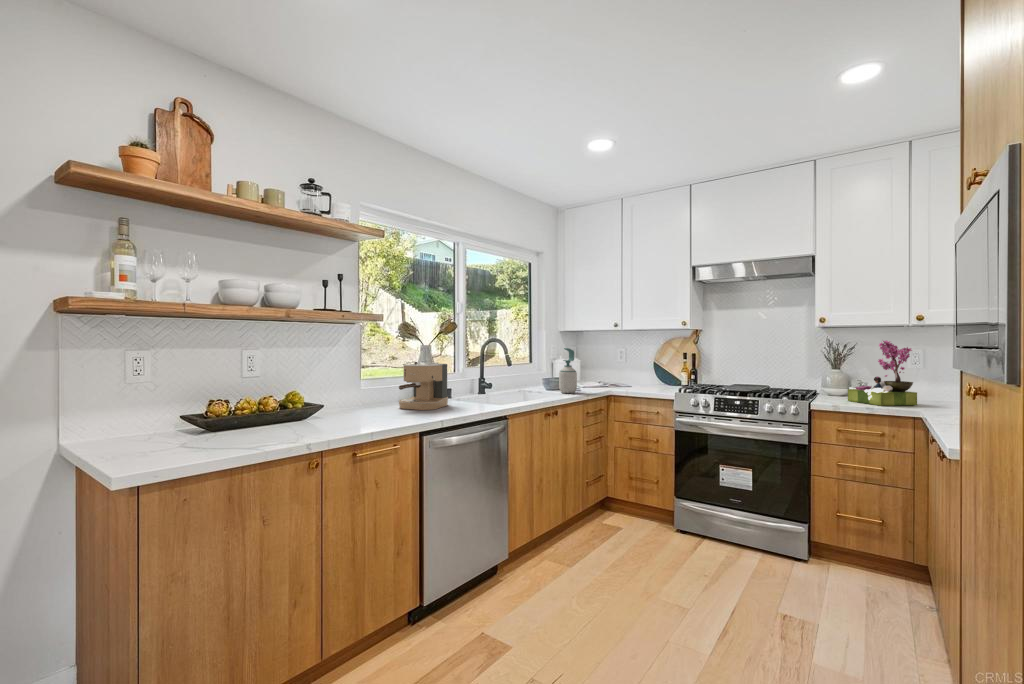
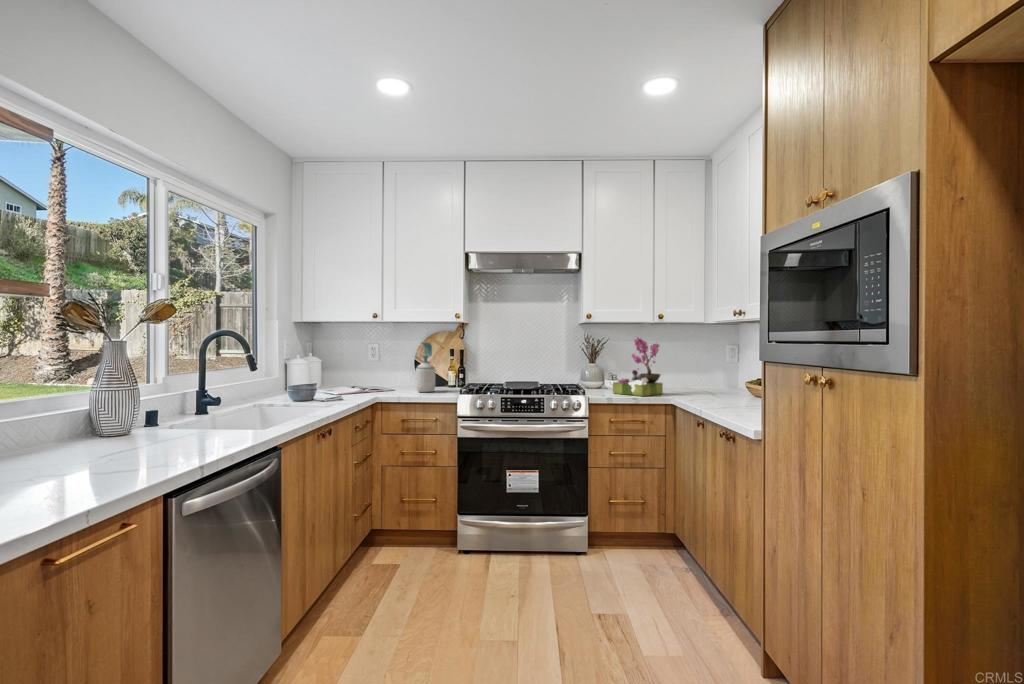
soap bottle: present [559,348,577,393] -> present [416,342,436,392]
coffee maker: present [399,362,448,410] -> none [64,370,165,455]

